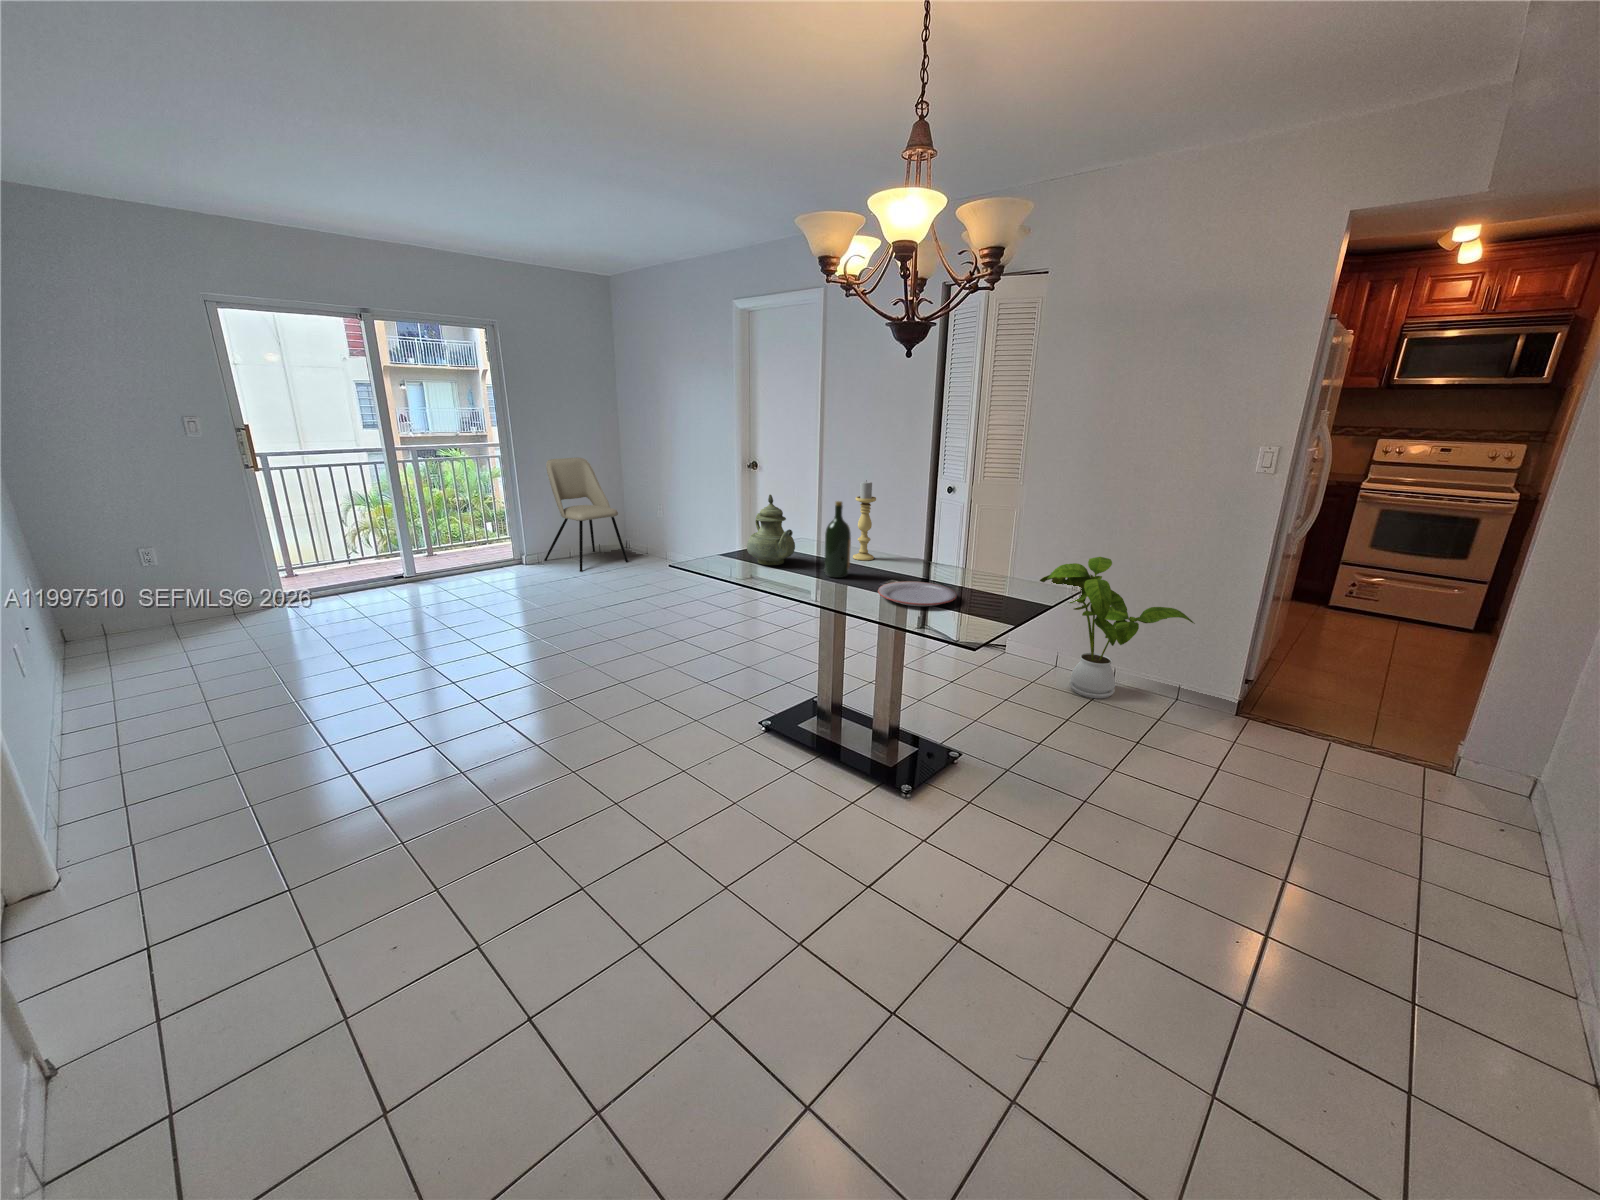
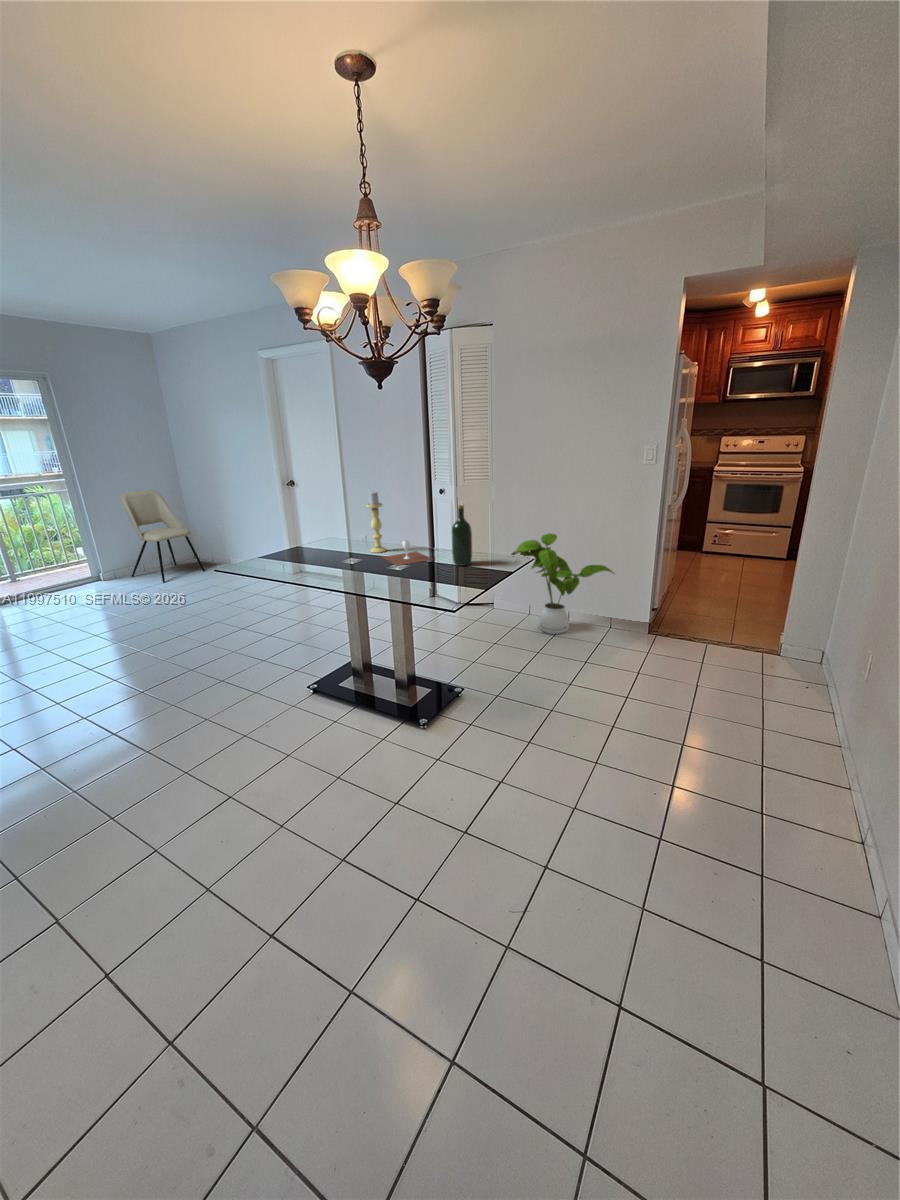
teapot: present [747,495,795,565] -> none [283,508,323,564]
wine bottle: present [825,501,851,578] -> present [452,505,472,566]
wine glass: none [868,547,939,580] -> present [382,540,433,566]
plate: present [878,581,957,606] -> none [385,565,444,584]

